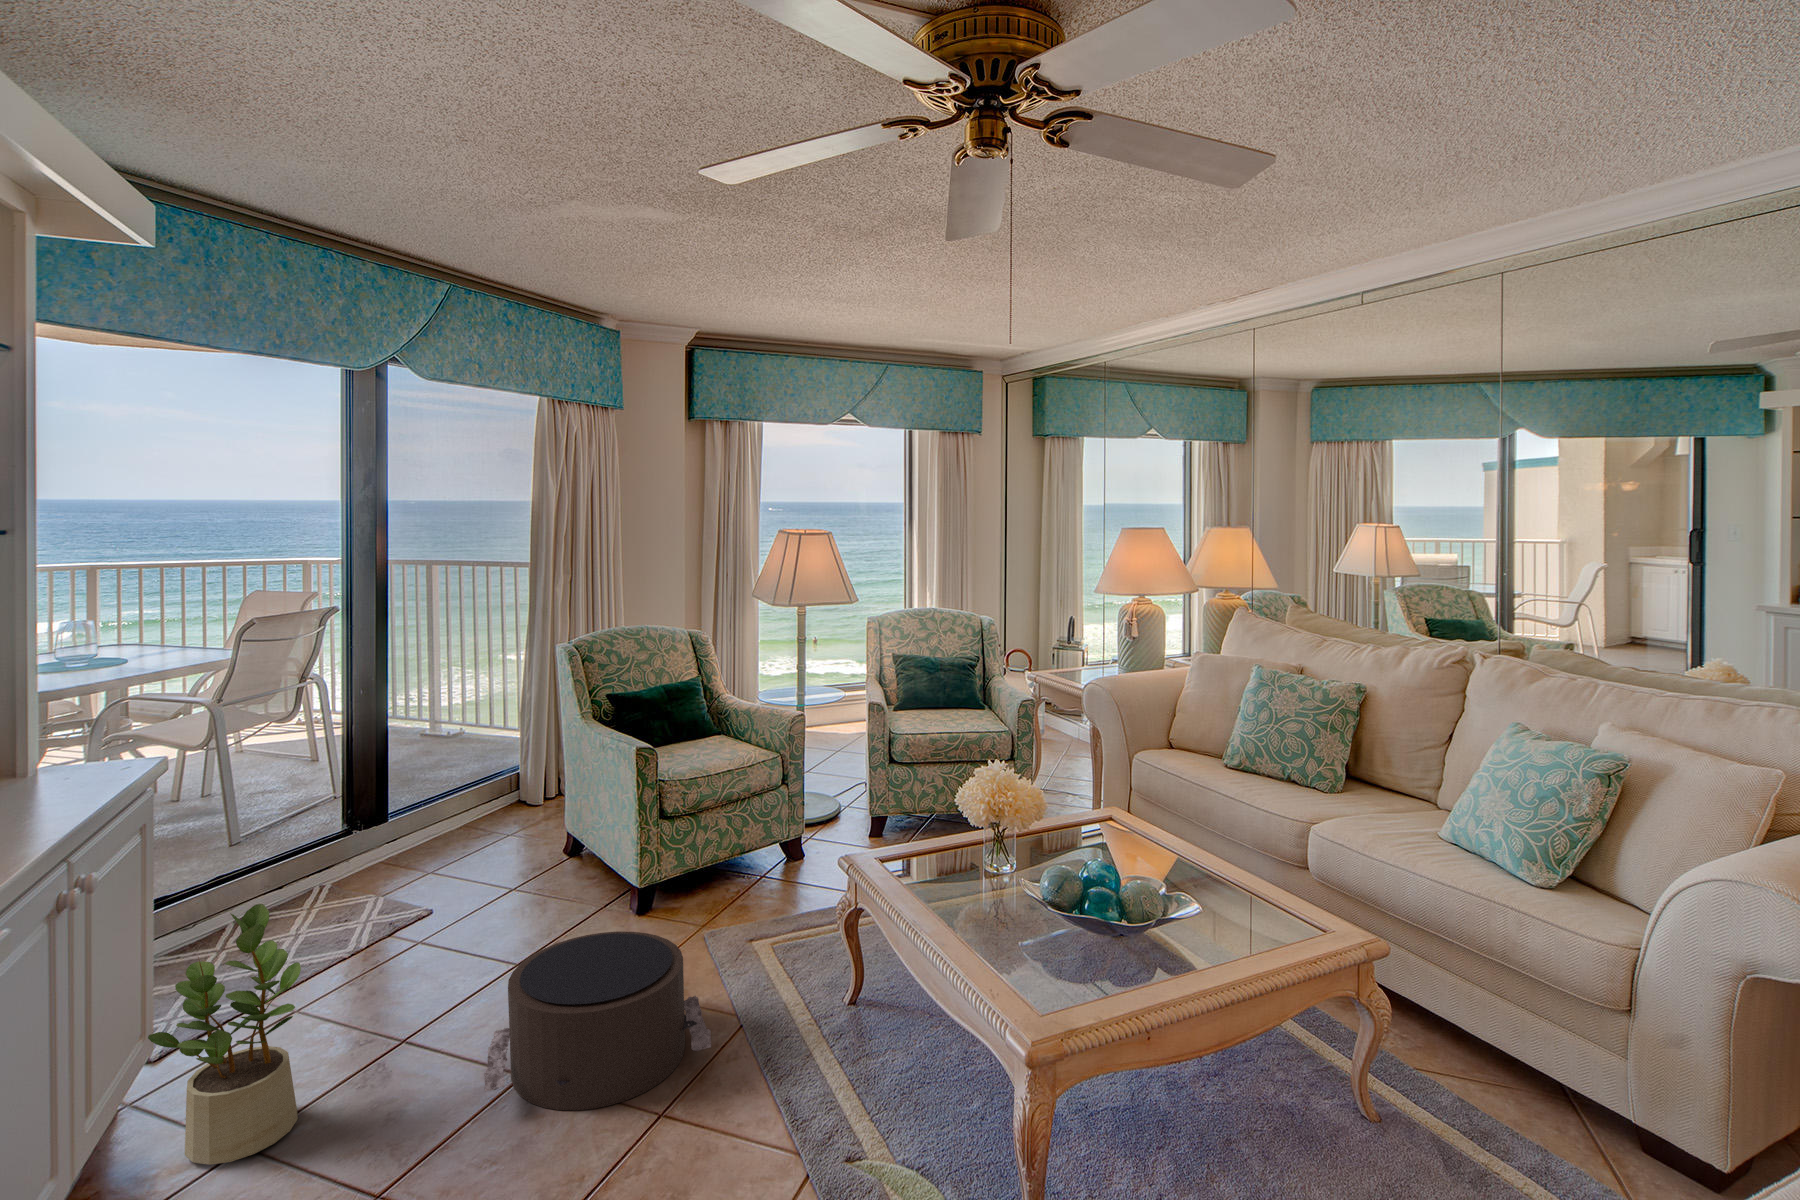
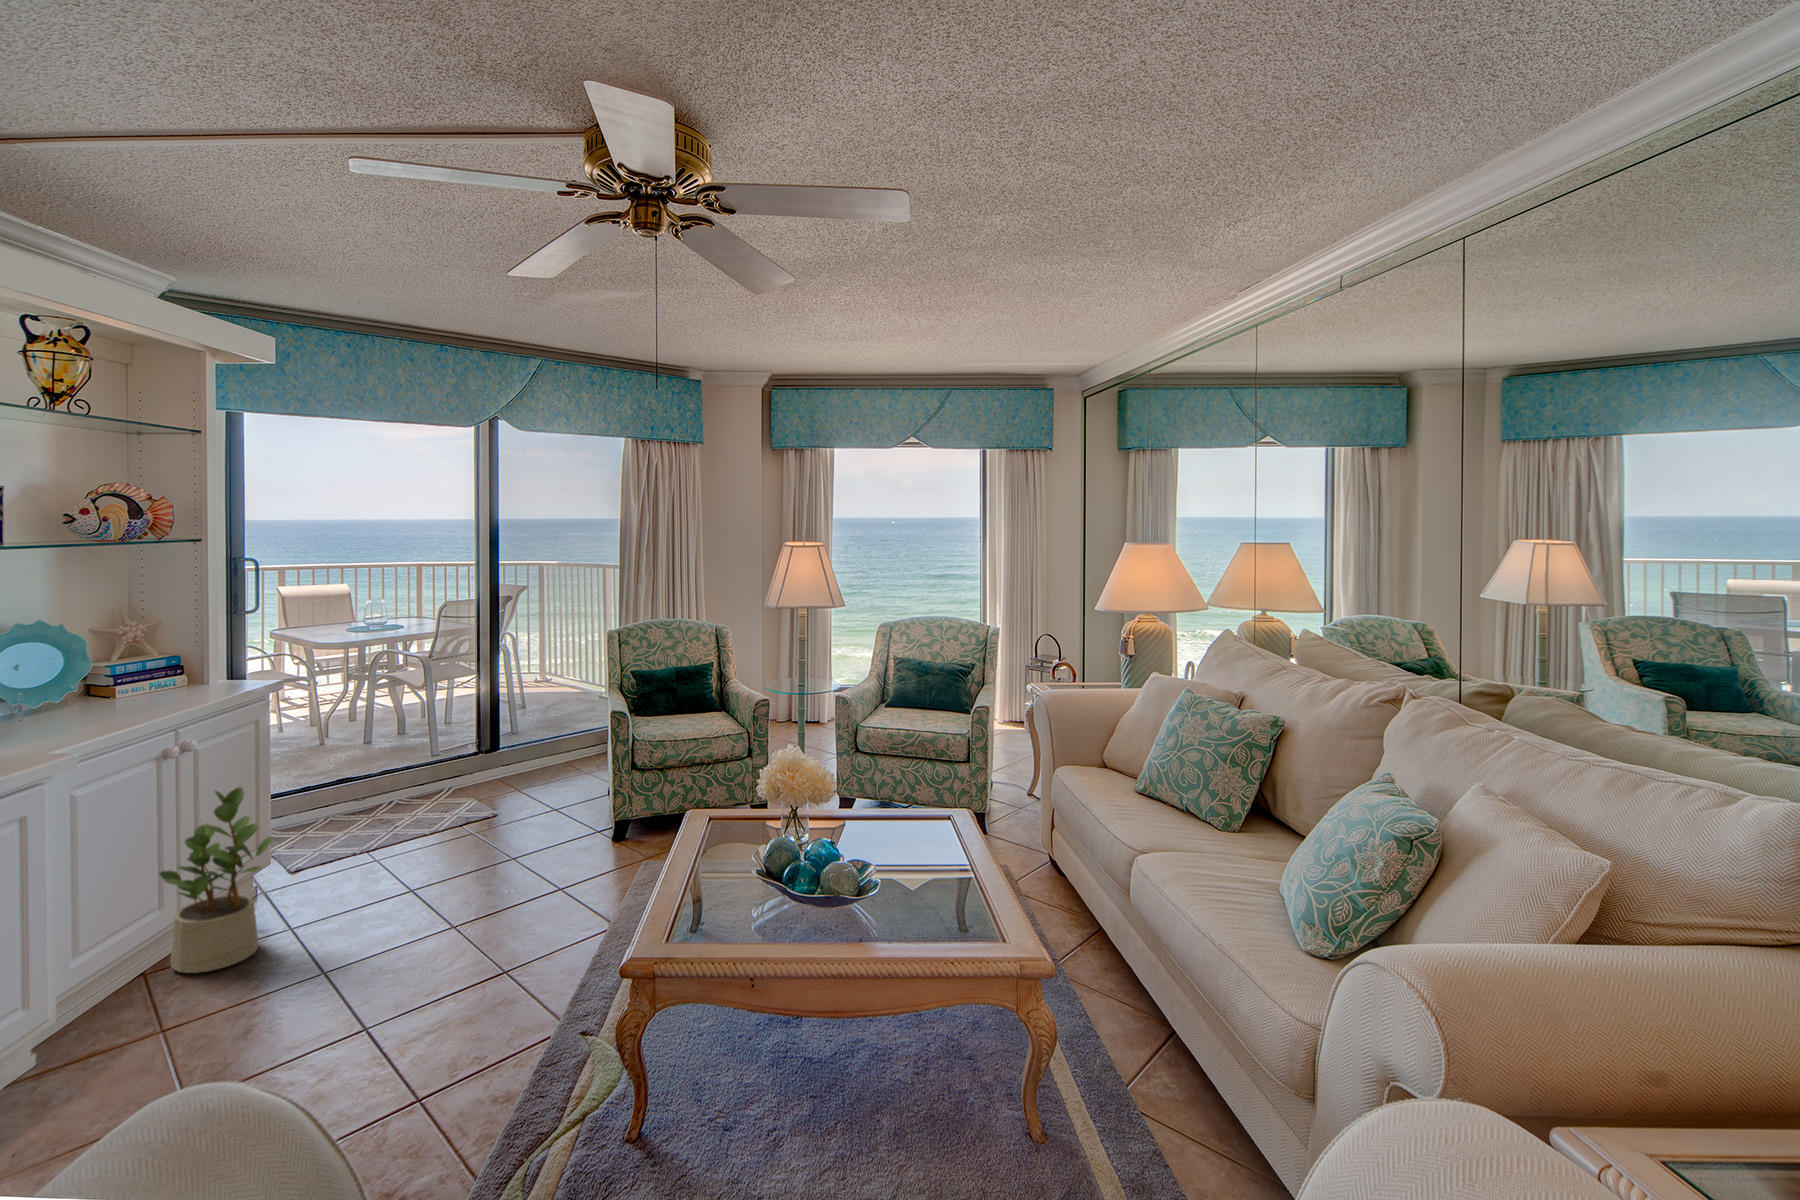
pouf: present [484,931,711,1110] -> none [370,853,576,989]

